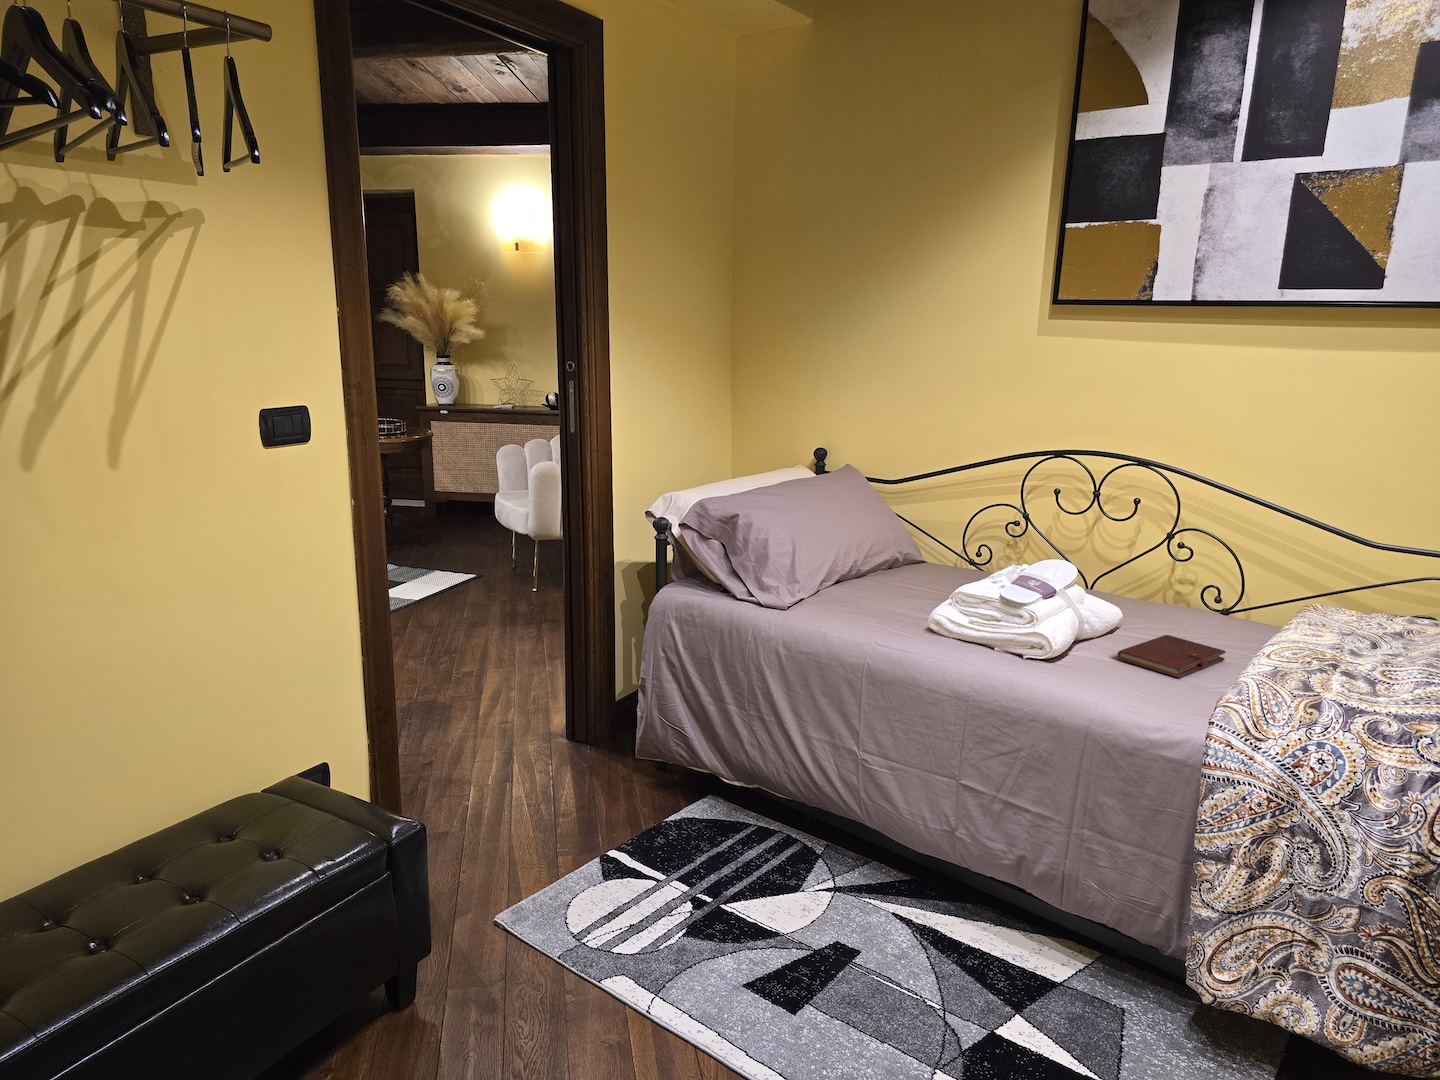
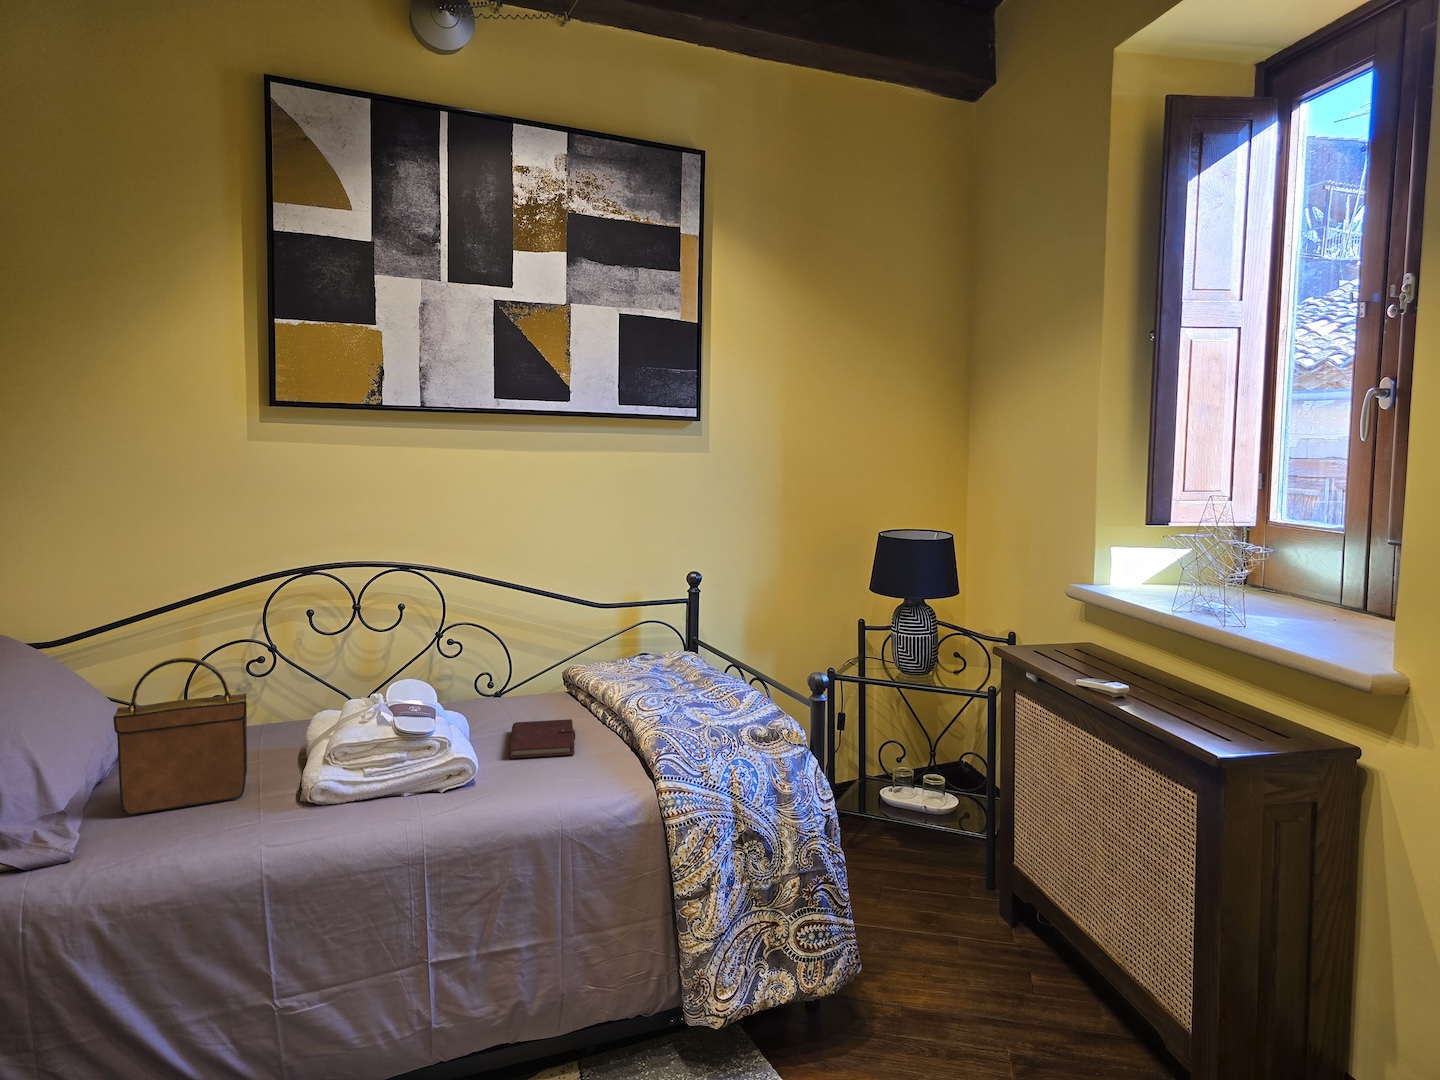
handbag: none [839,499,931,612] -> present [113,658,247,816]

